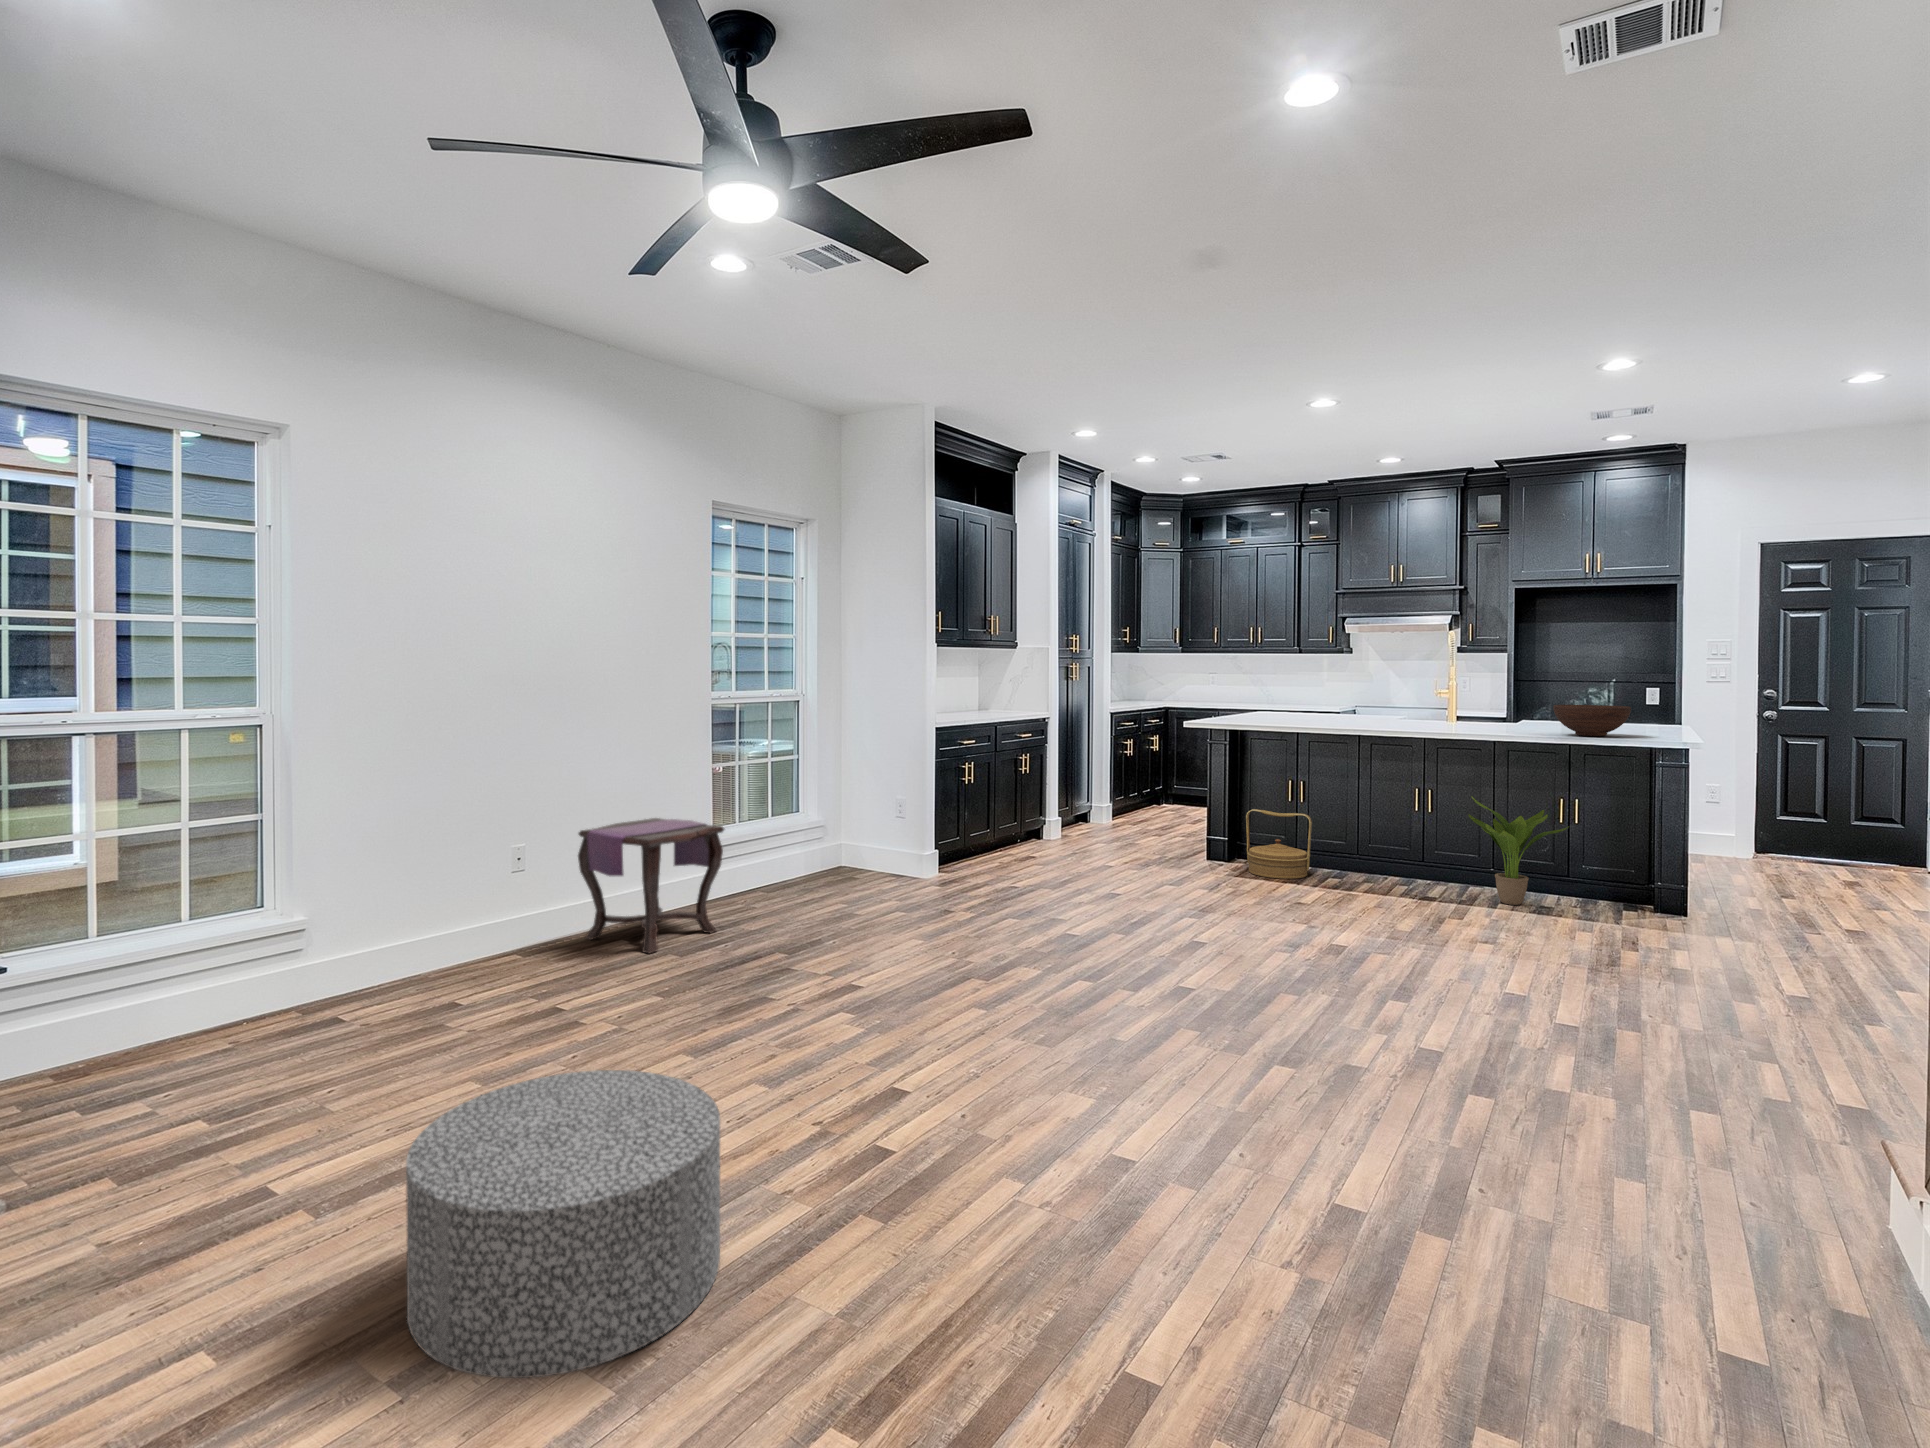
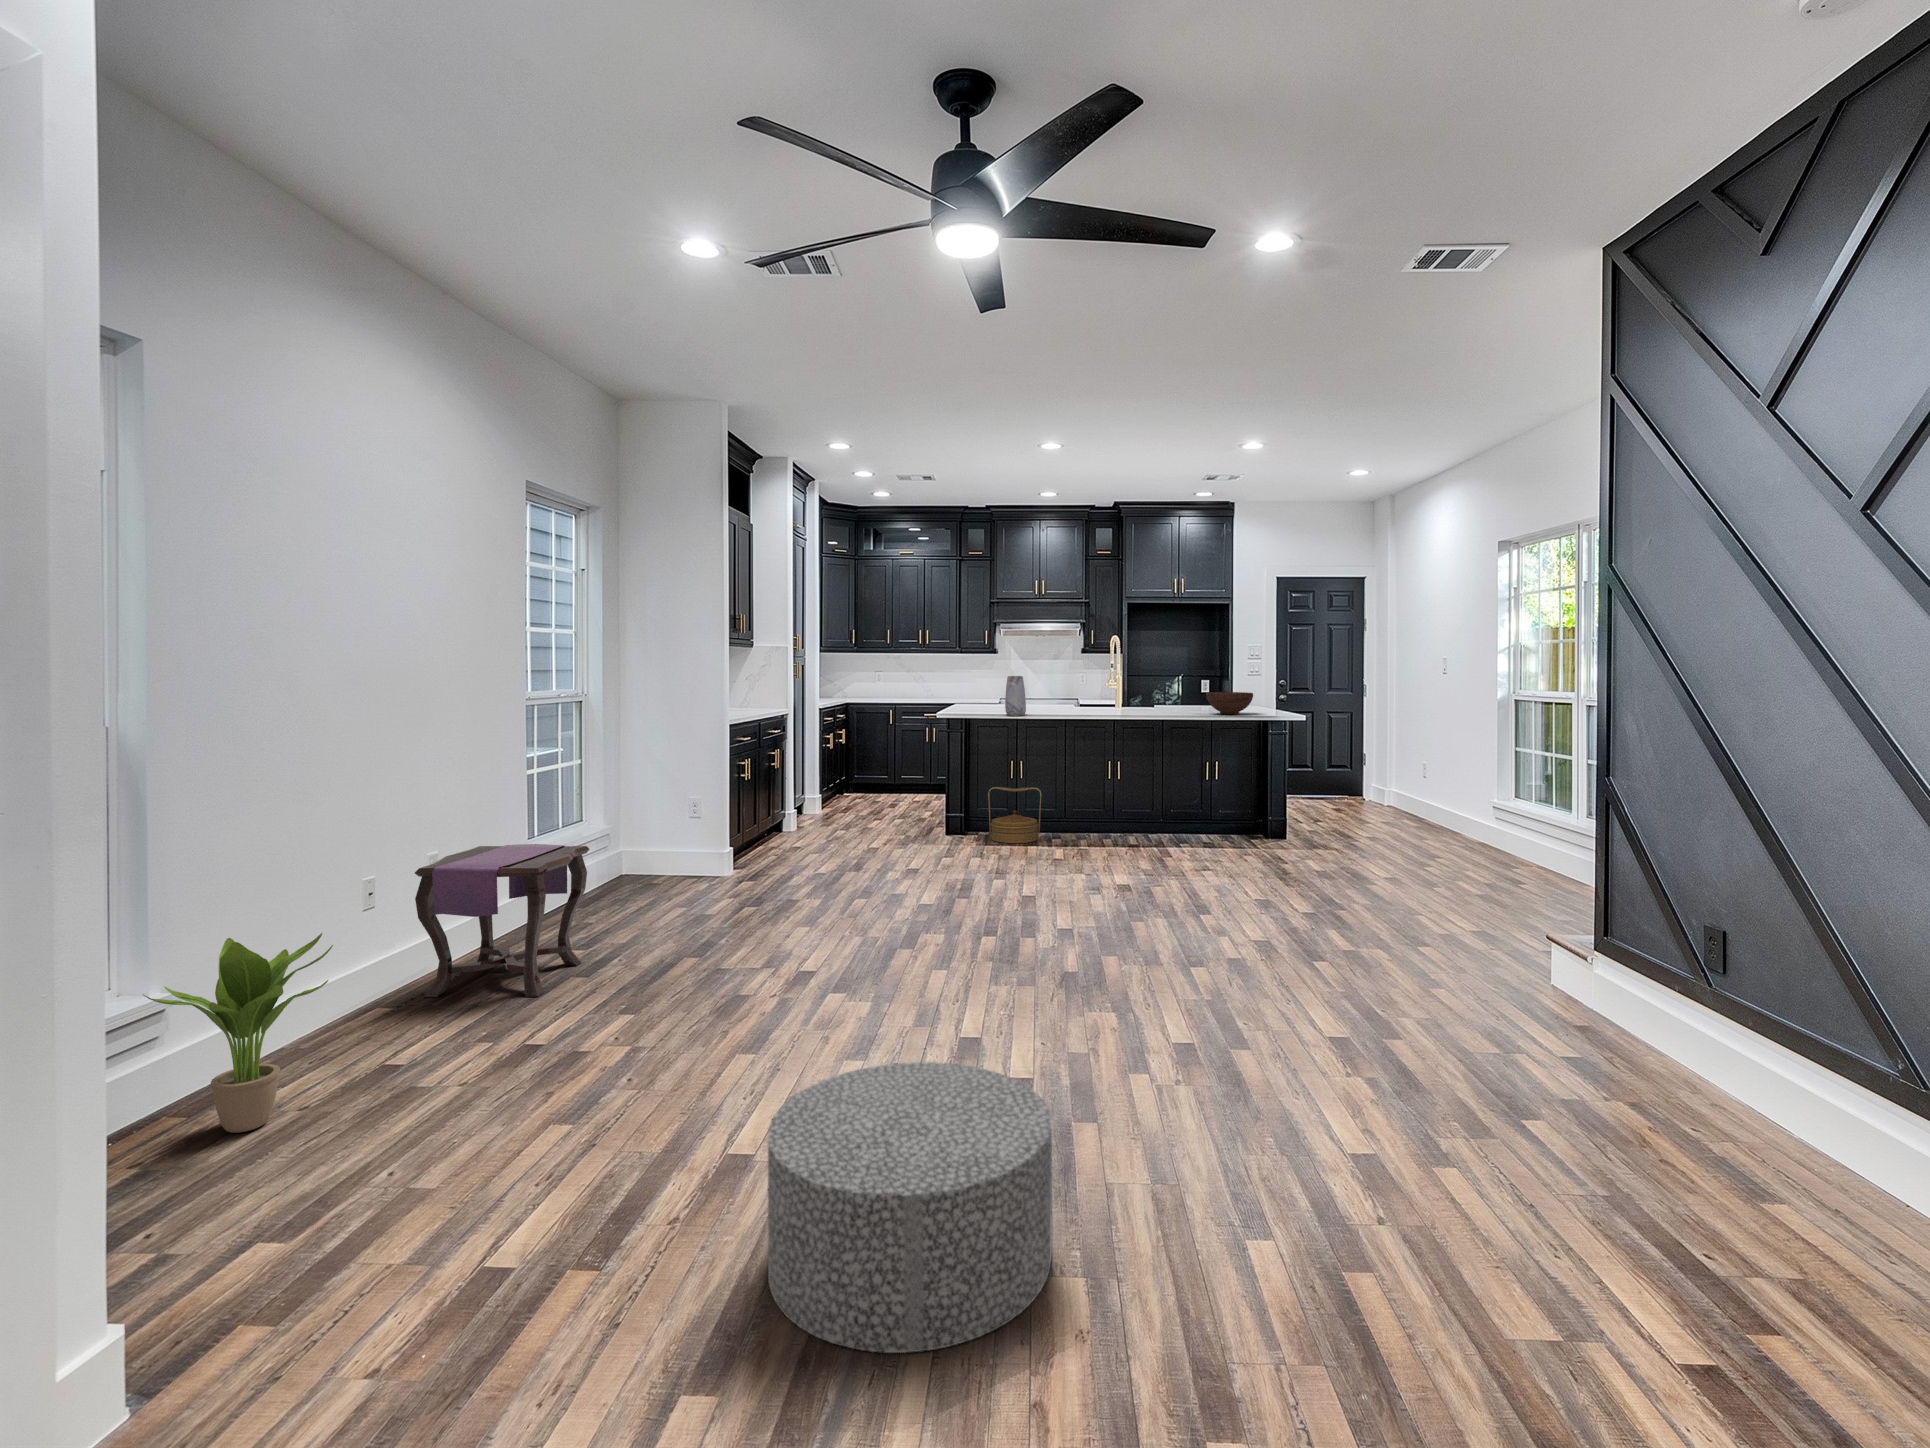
vase: none [1270,680,1296,727] -> present [1005,676,1026,716]
potted plant: present [1468,796,1569,905] -> present [143,933,333,1133]

